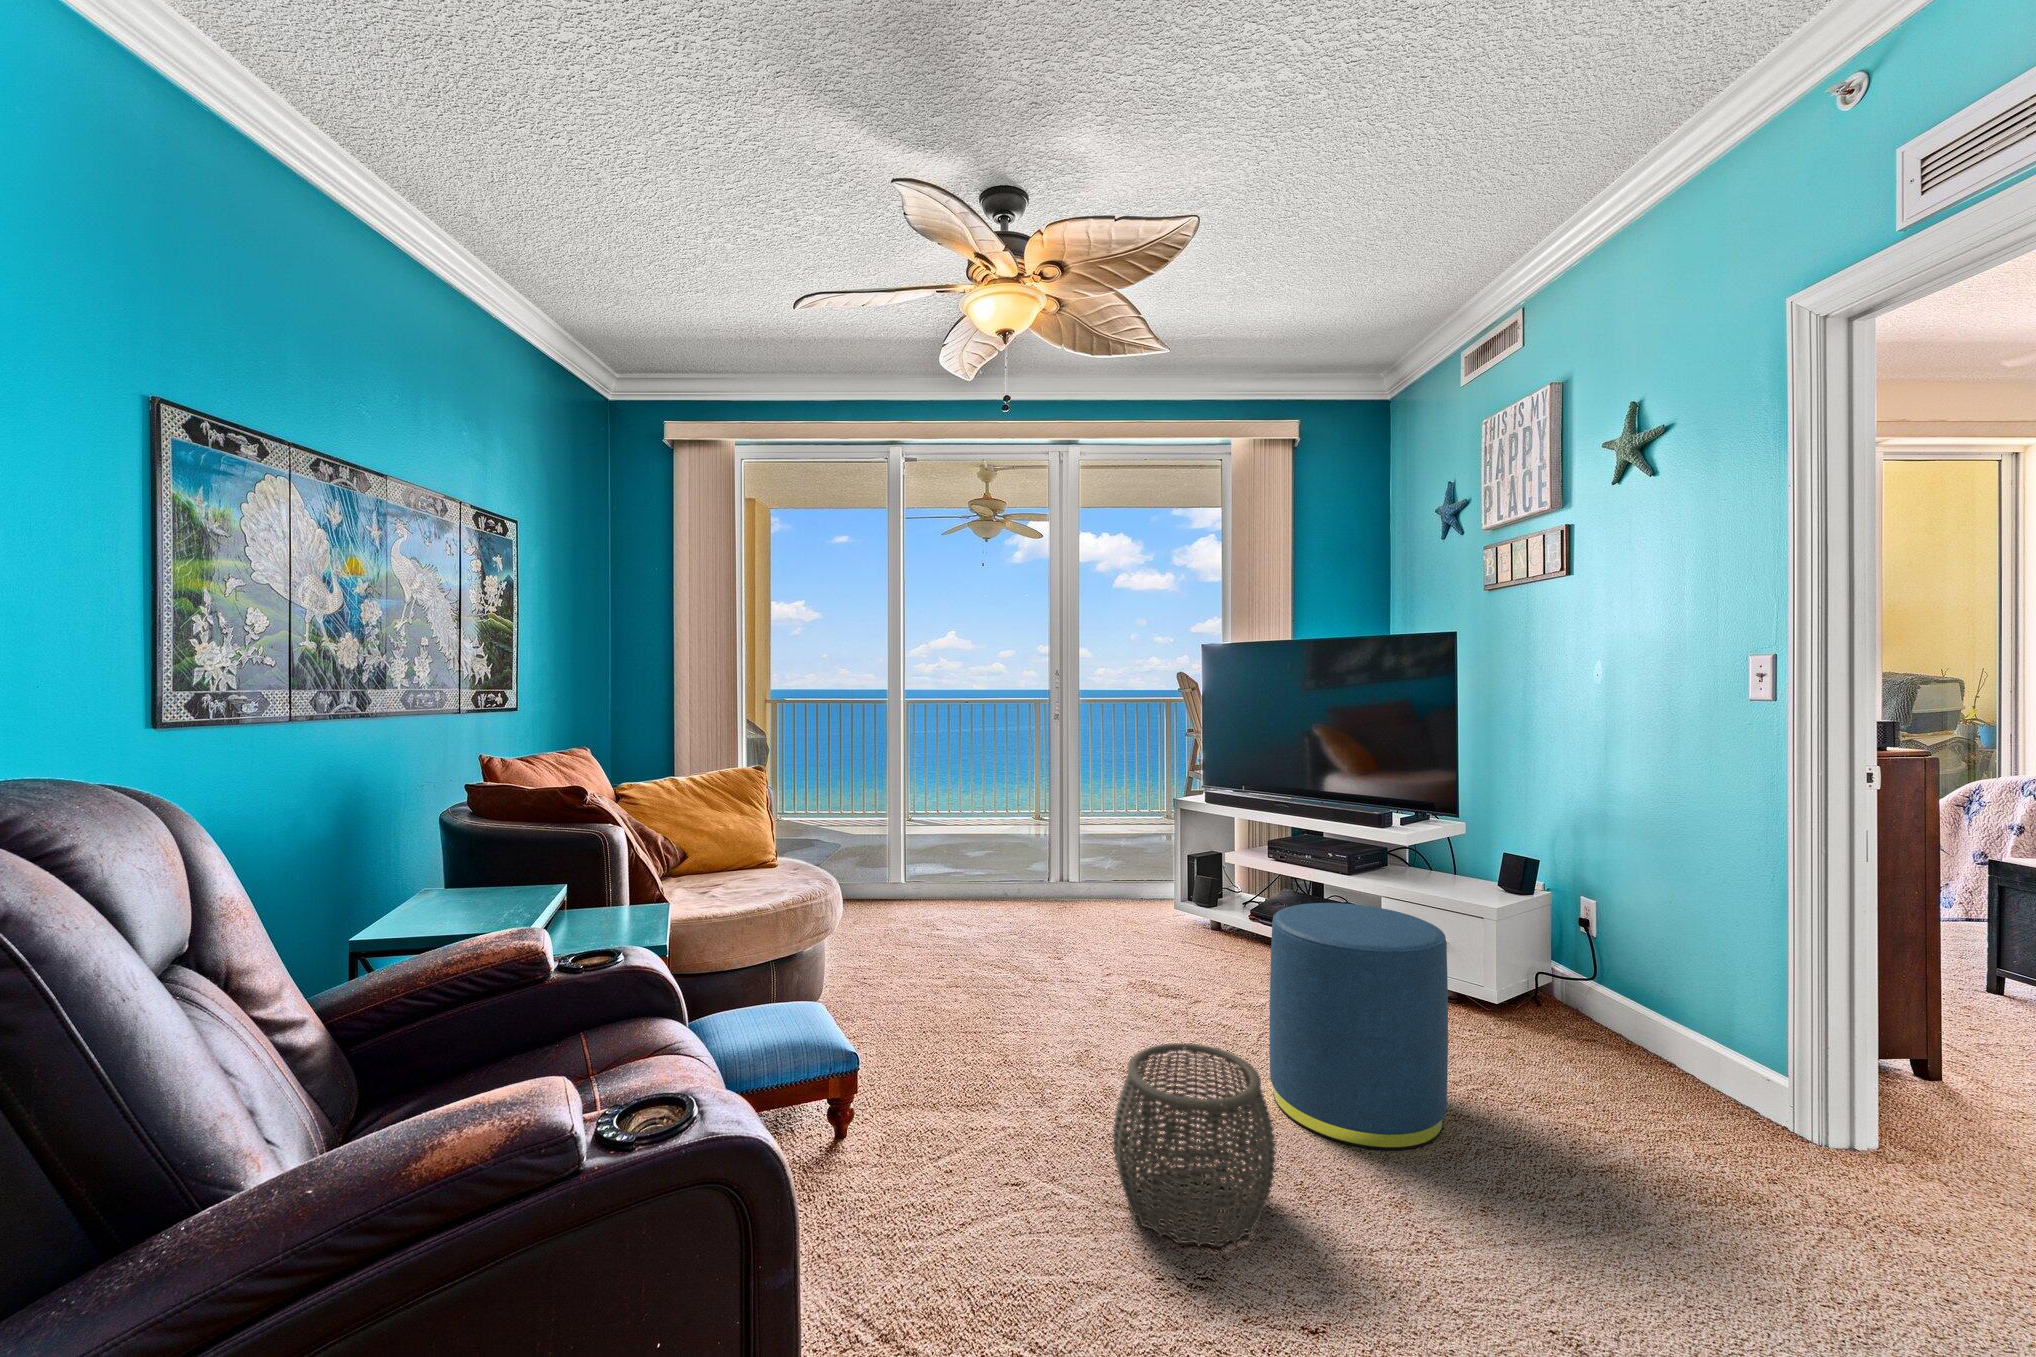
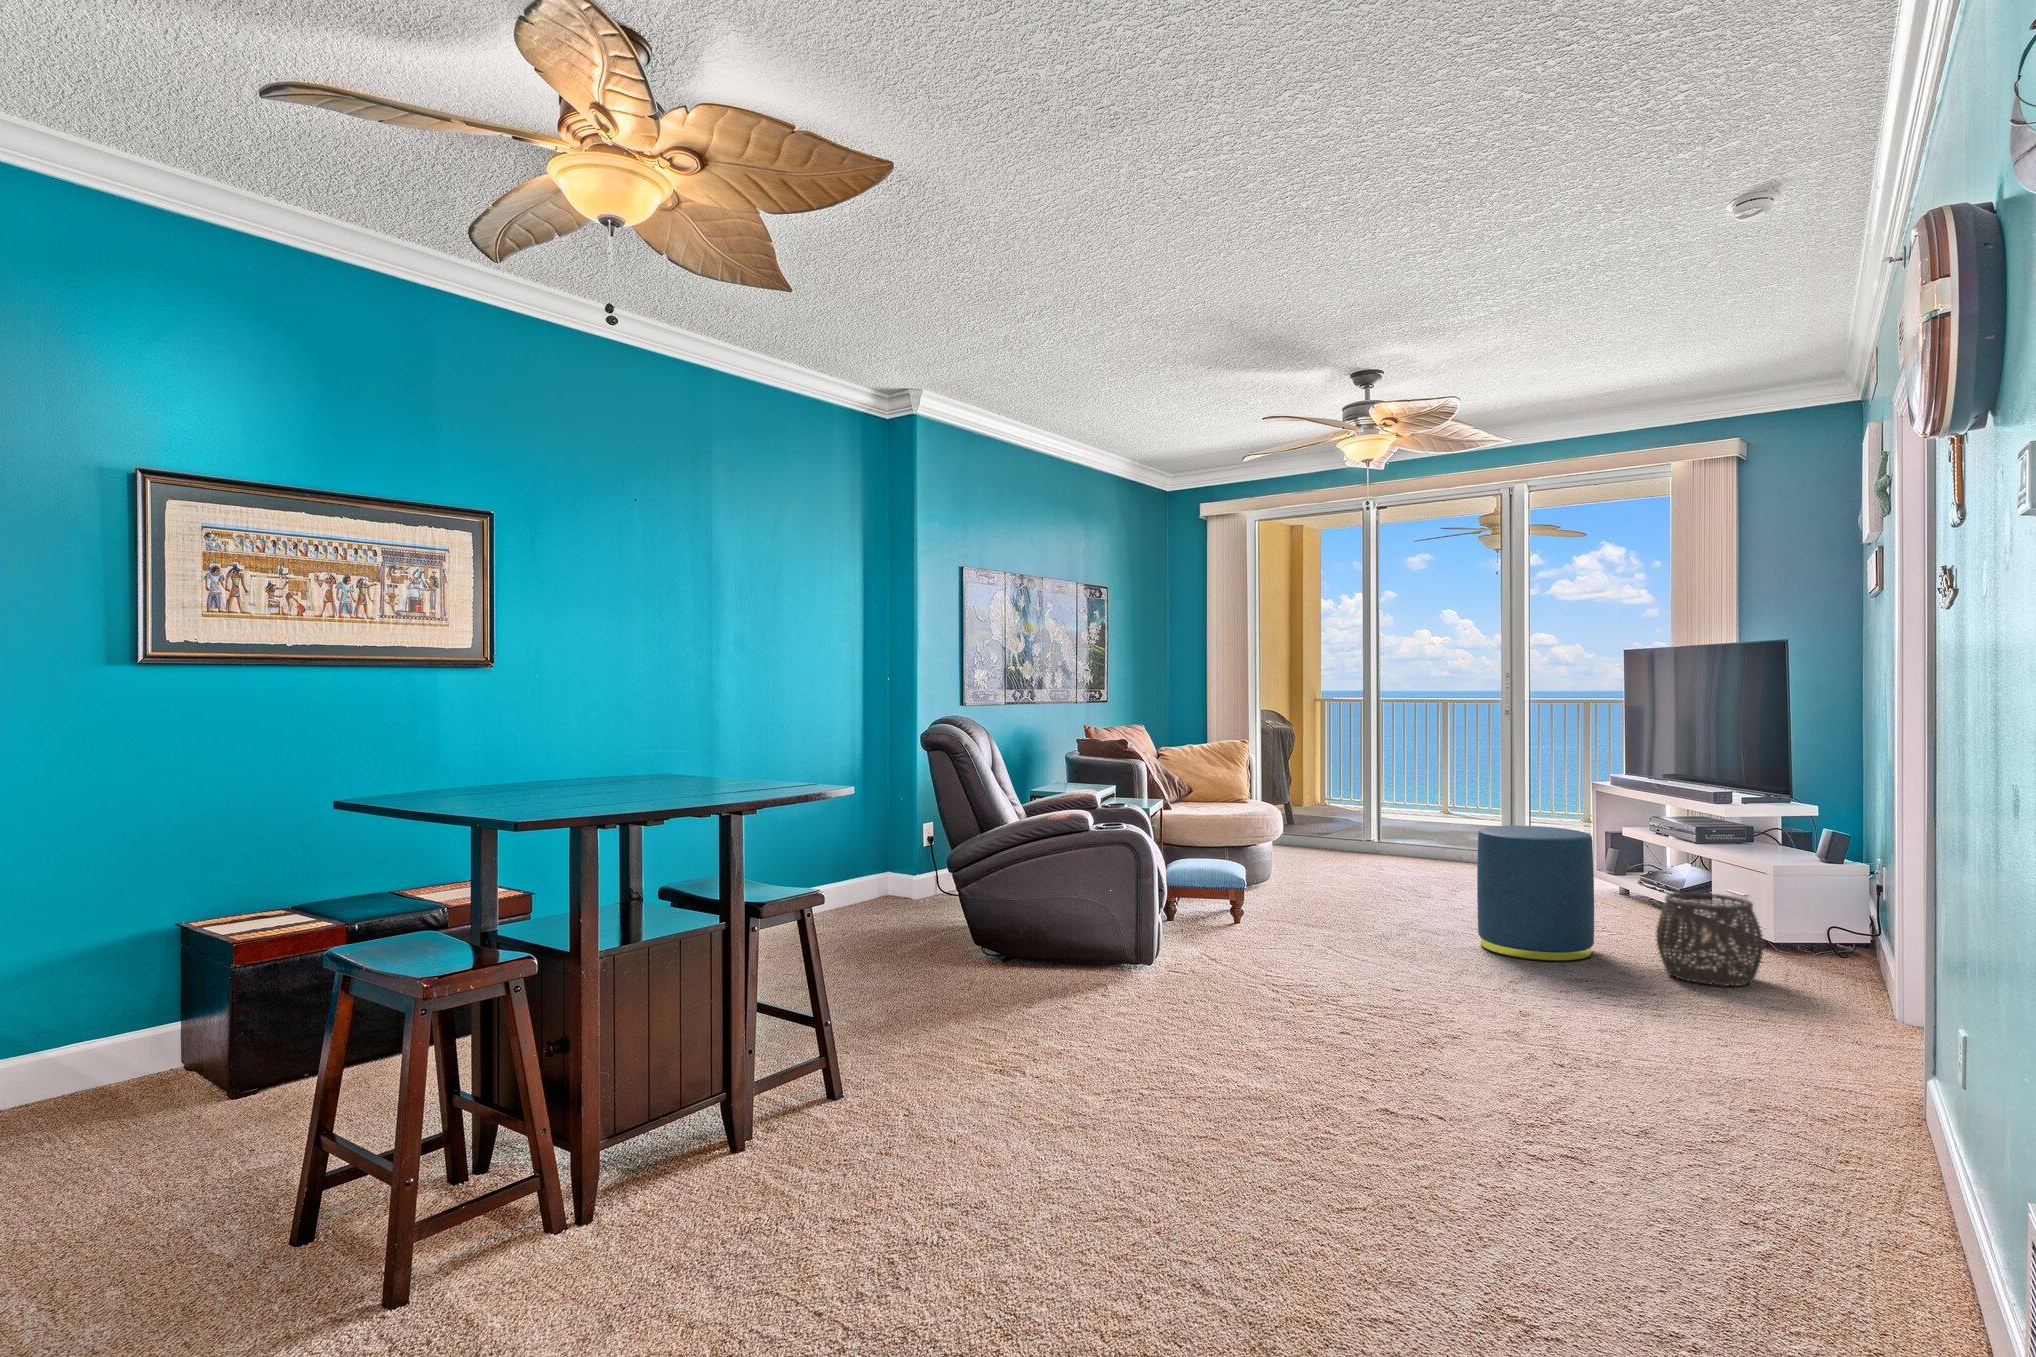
woven basket: present [1112,1043,1276,1247] -> present [1656,892,1764,986]

